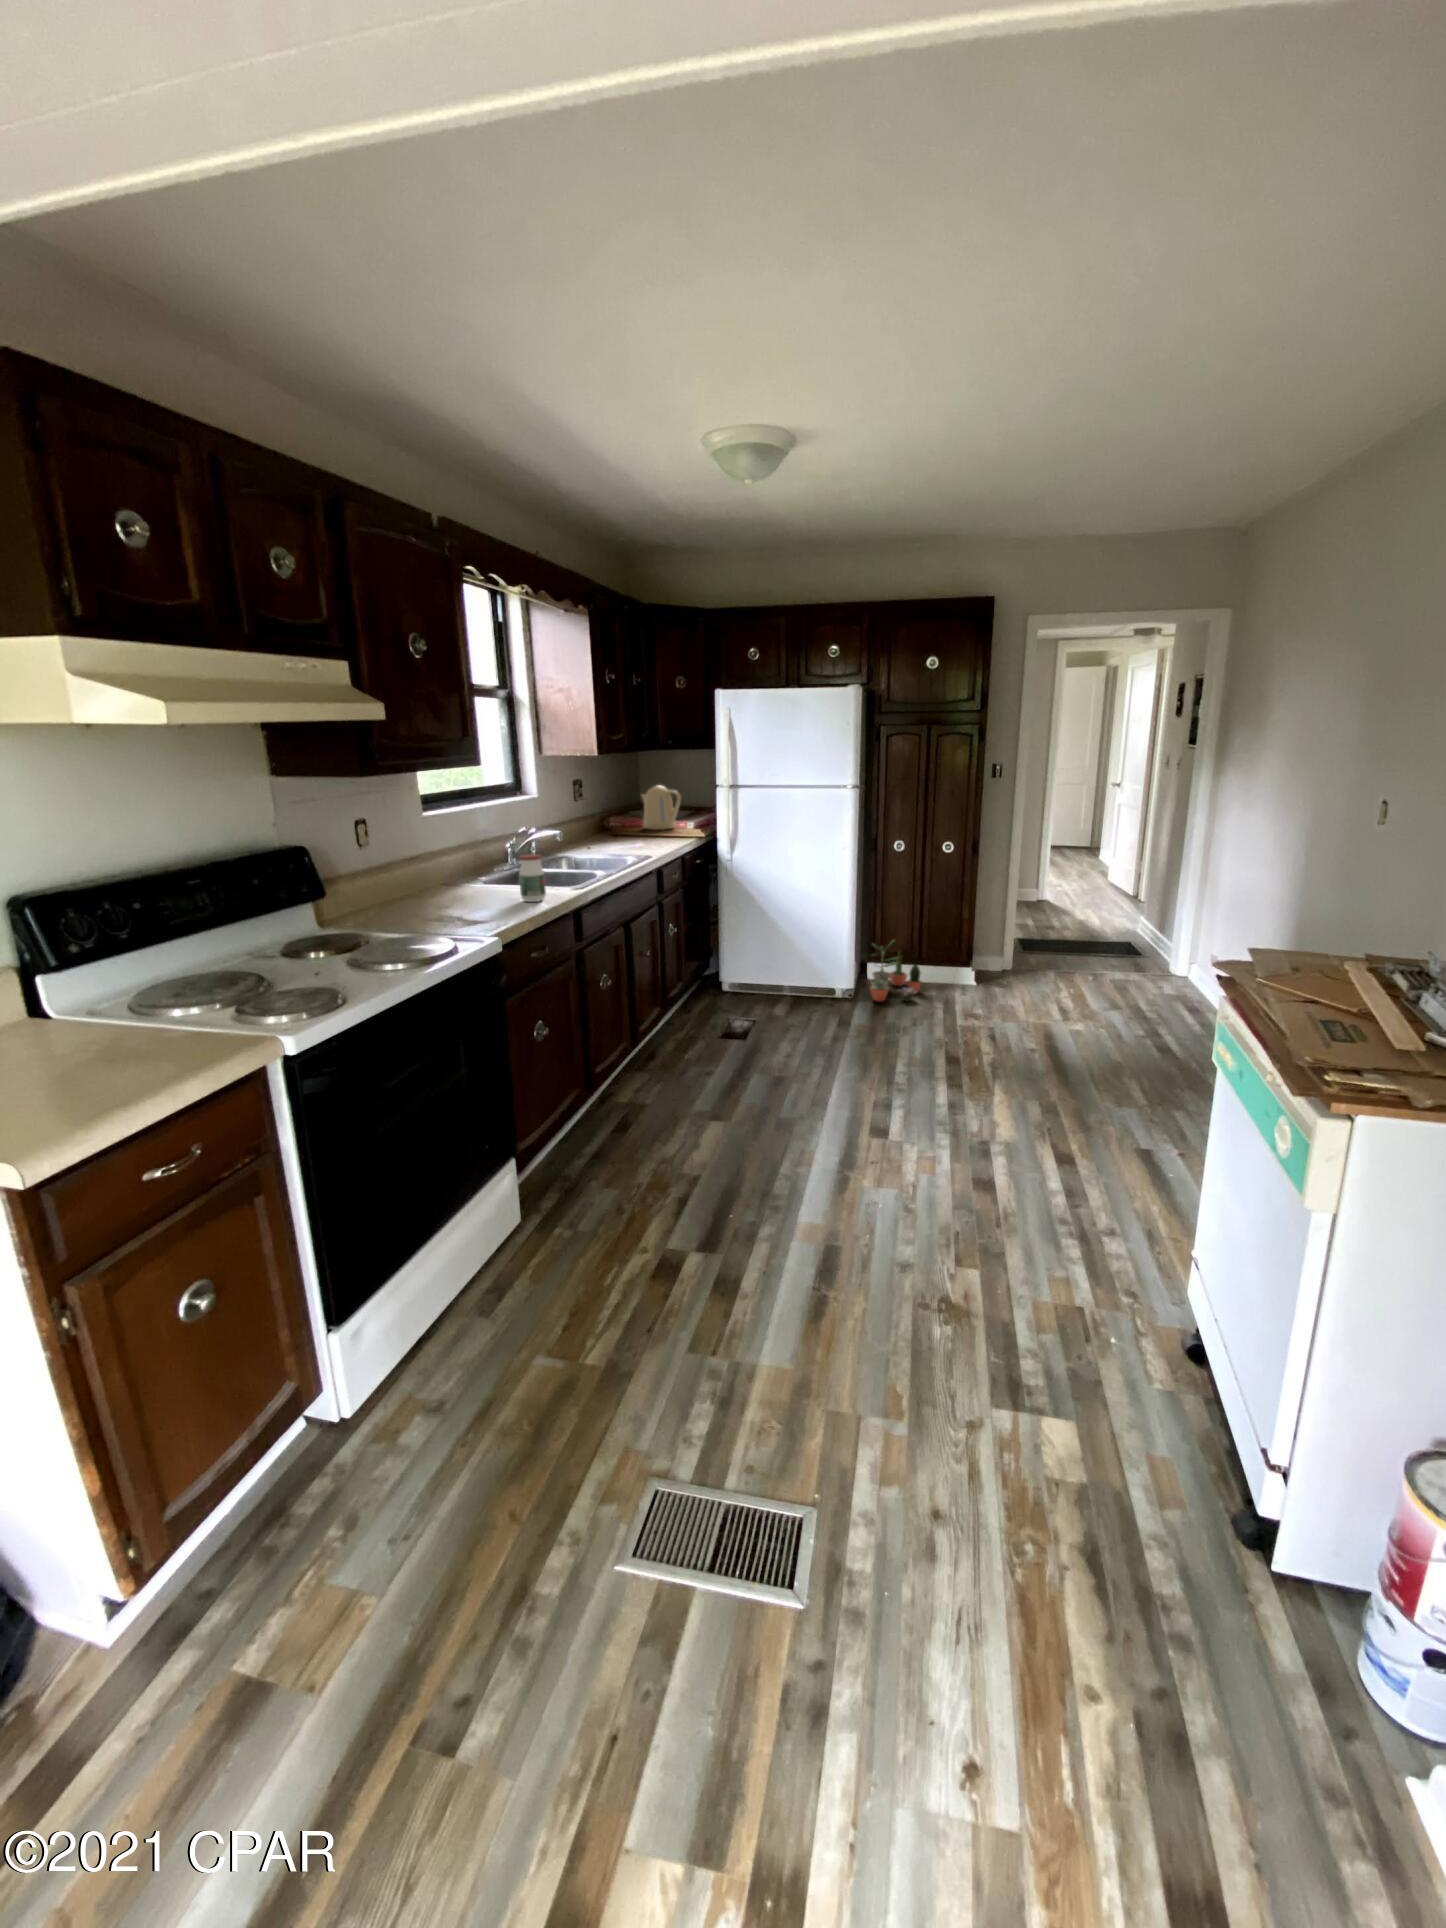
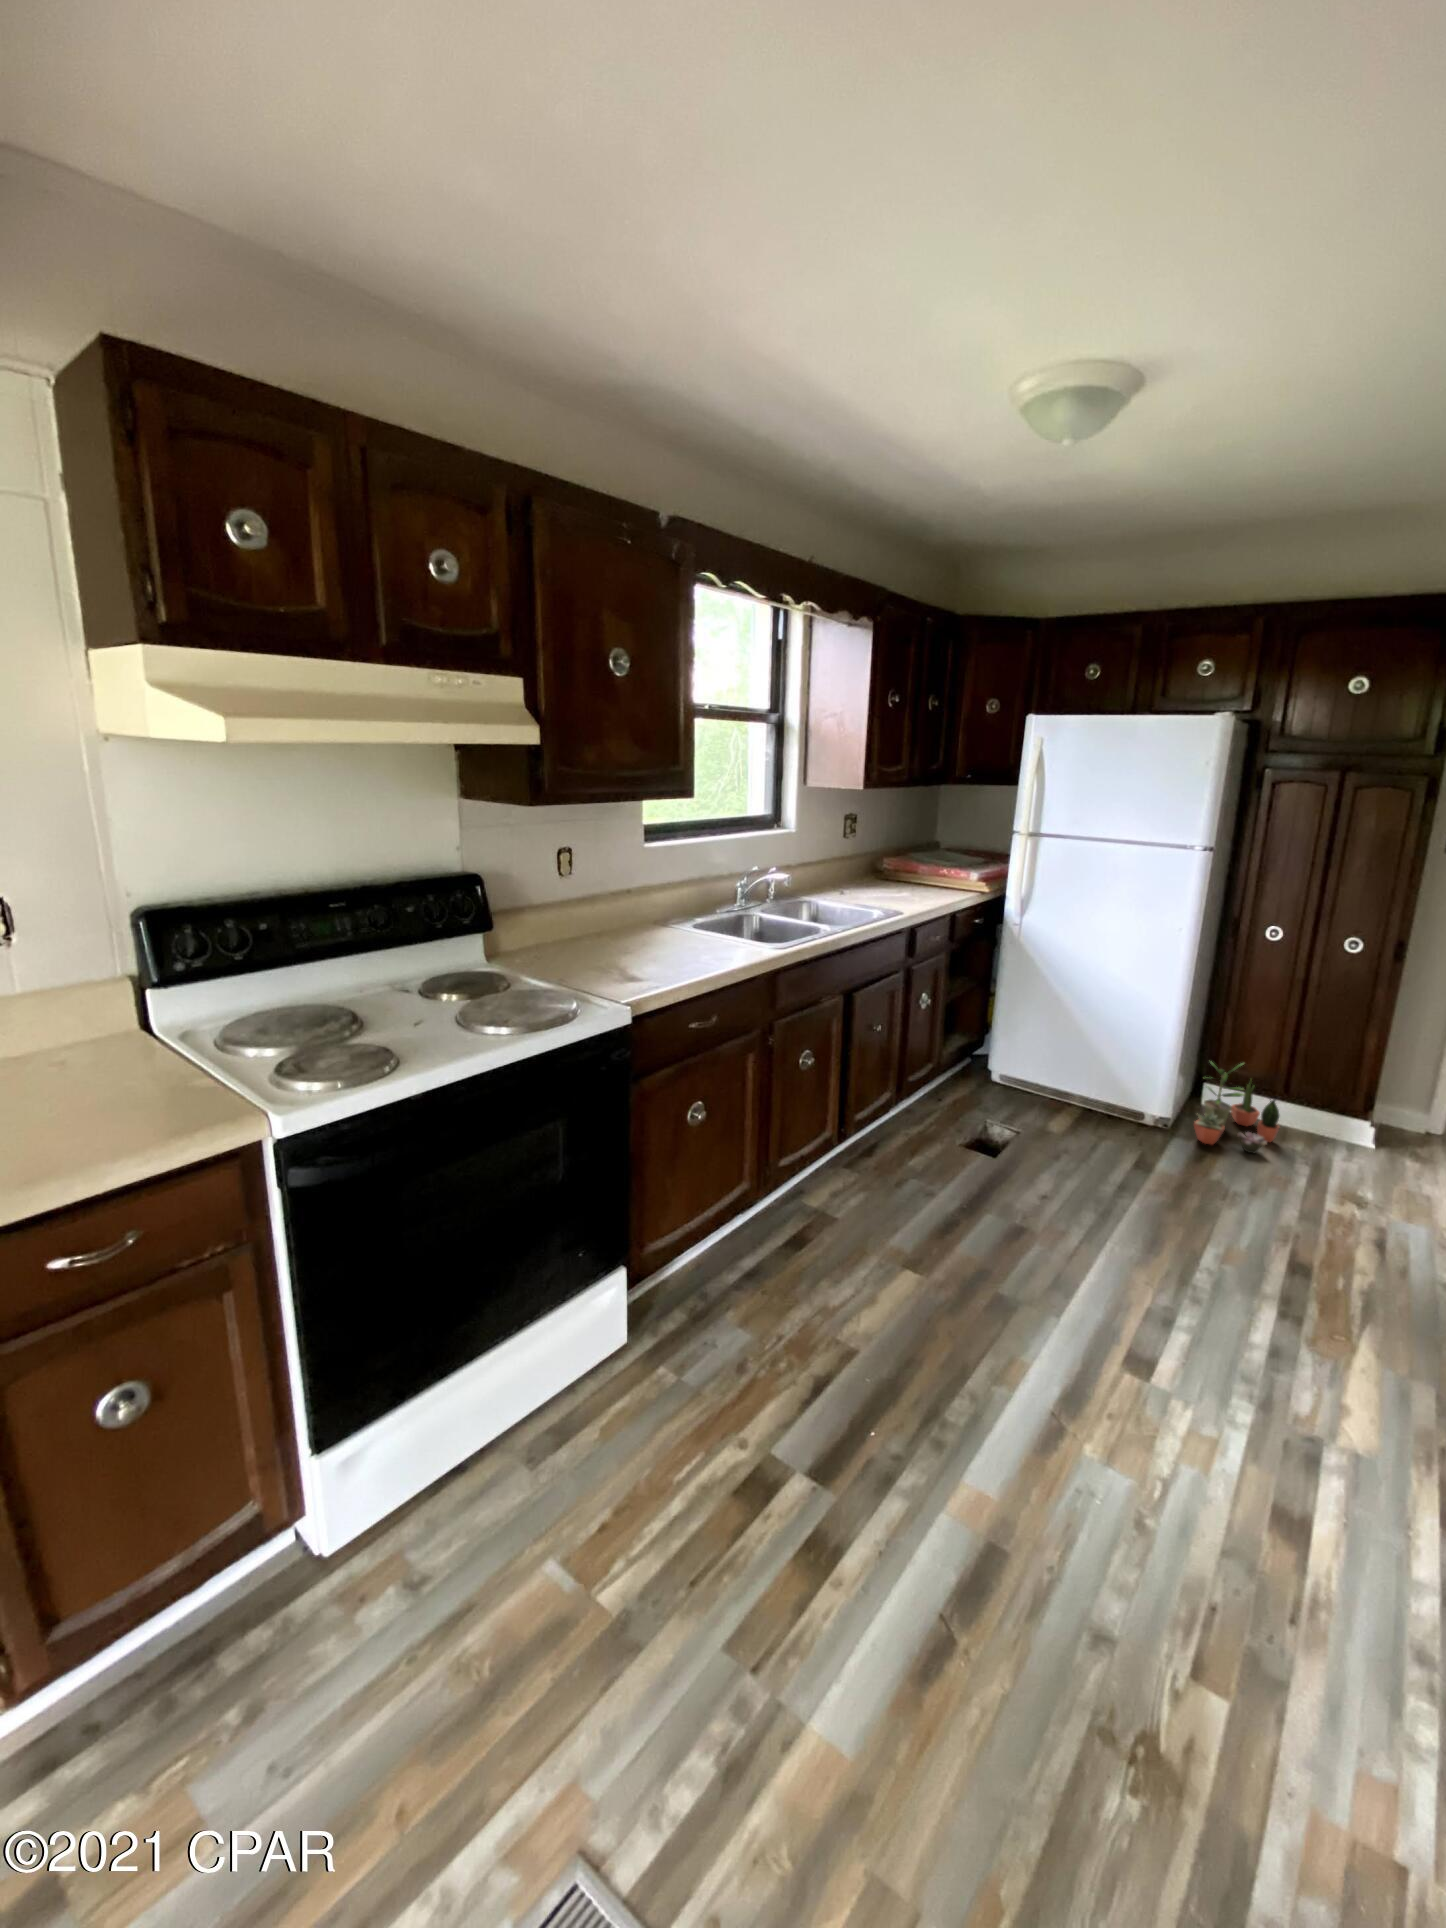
kettle: present [642,785,681,830] -> none [926,824,973,878]
jar: present [519,854,546,902] -> none [701,905,730,962]

